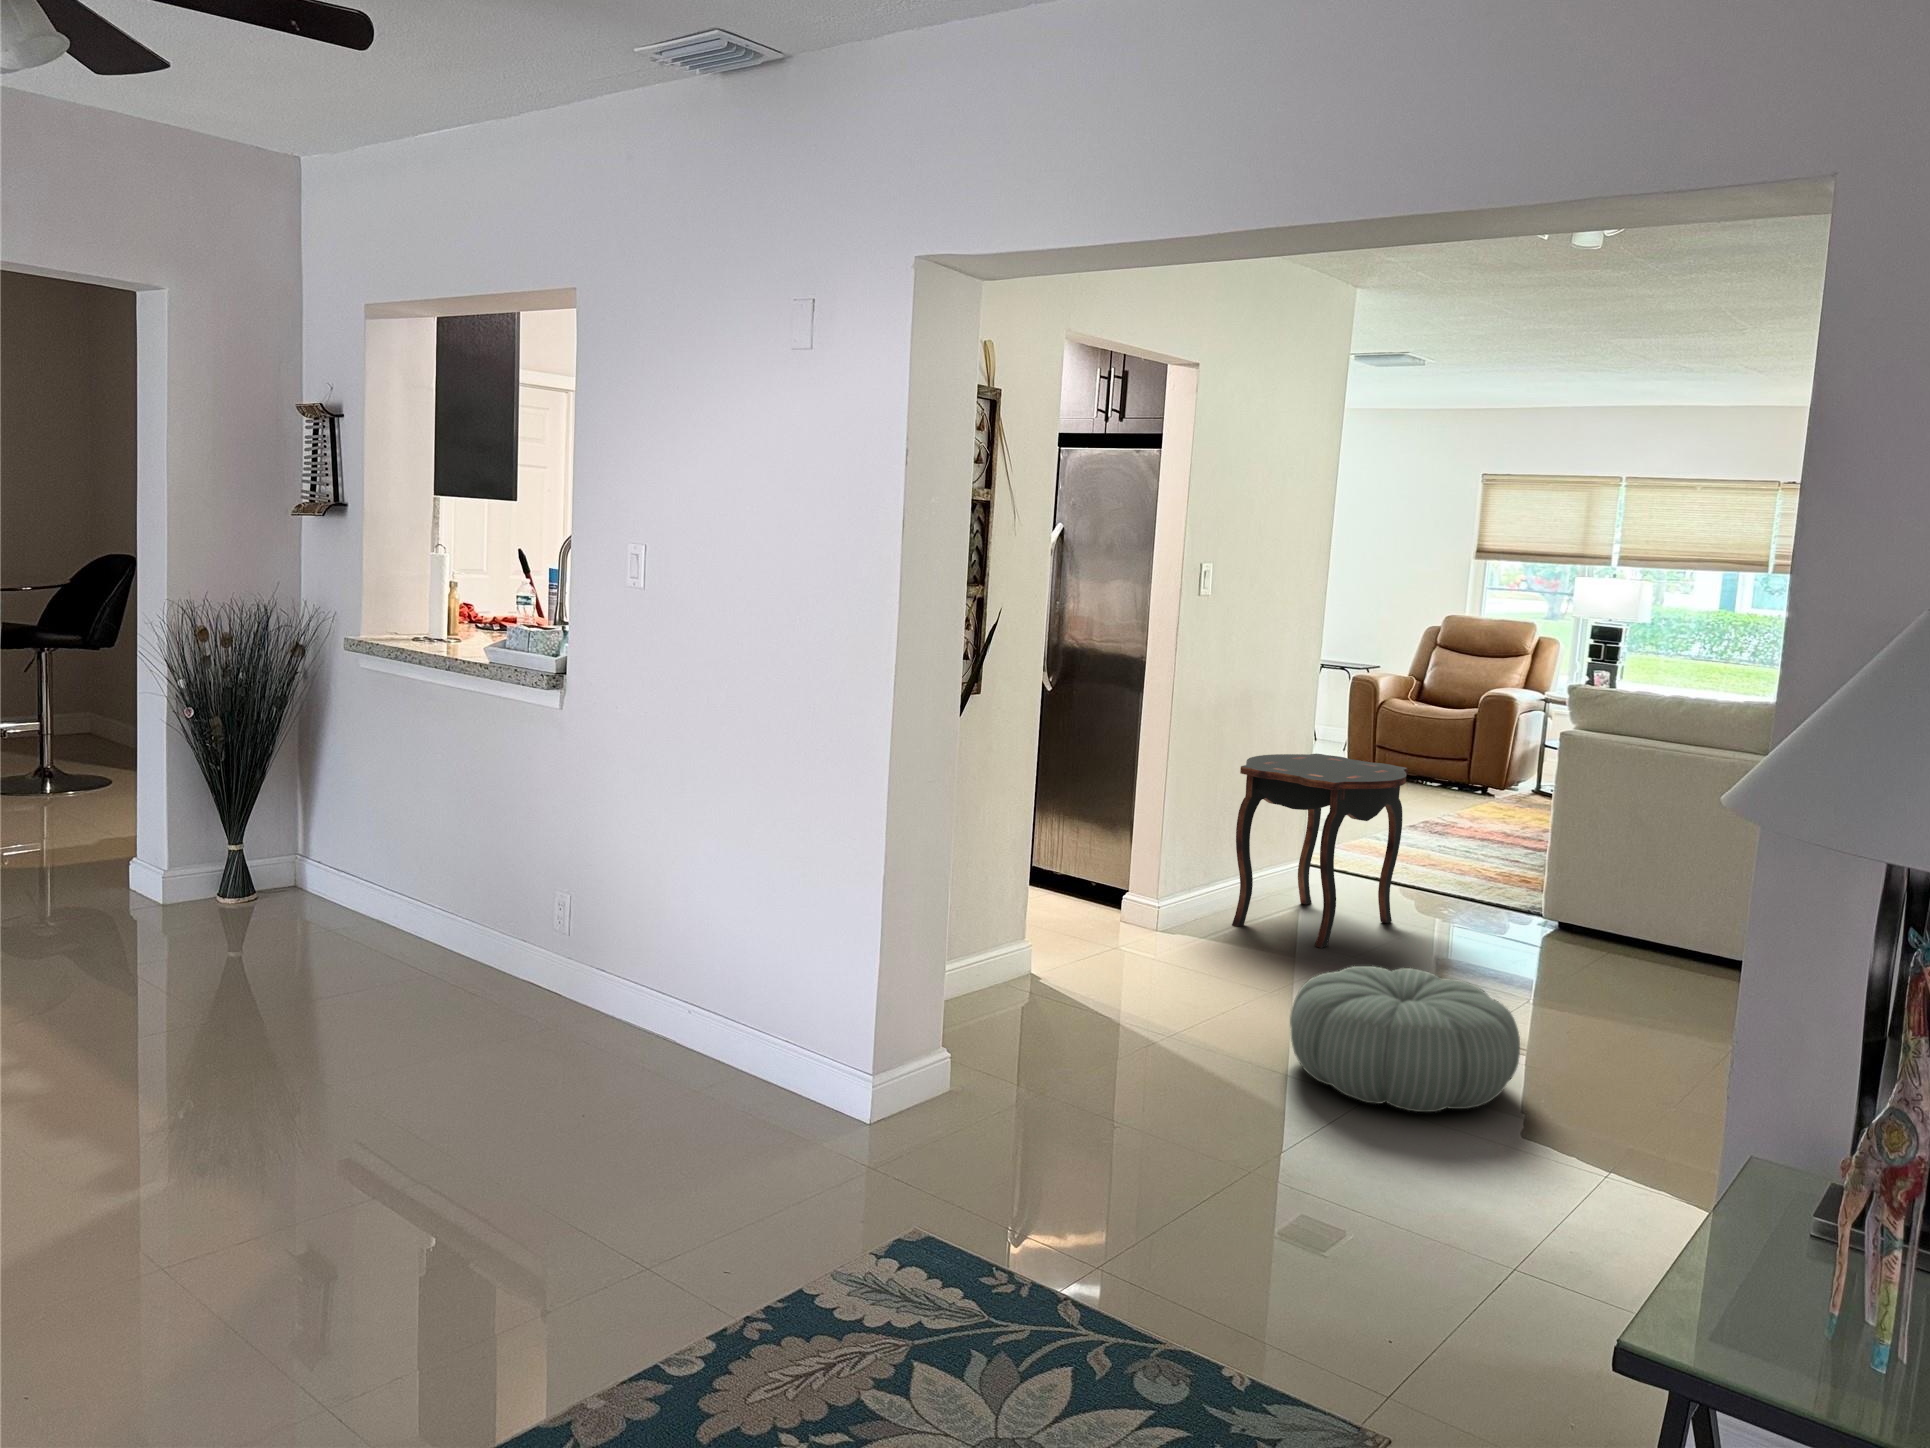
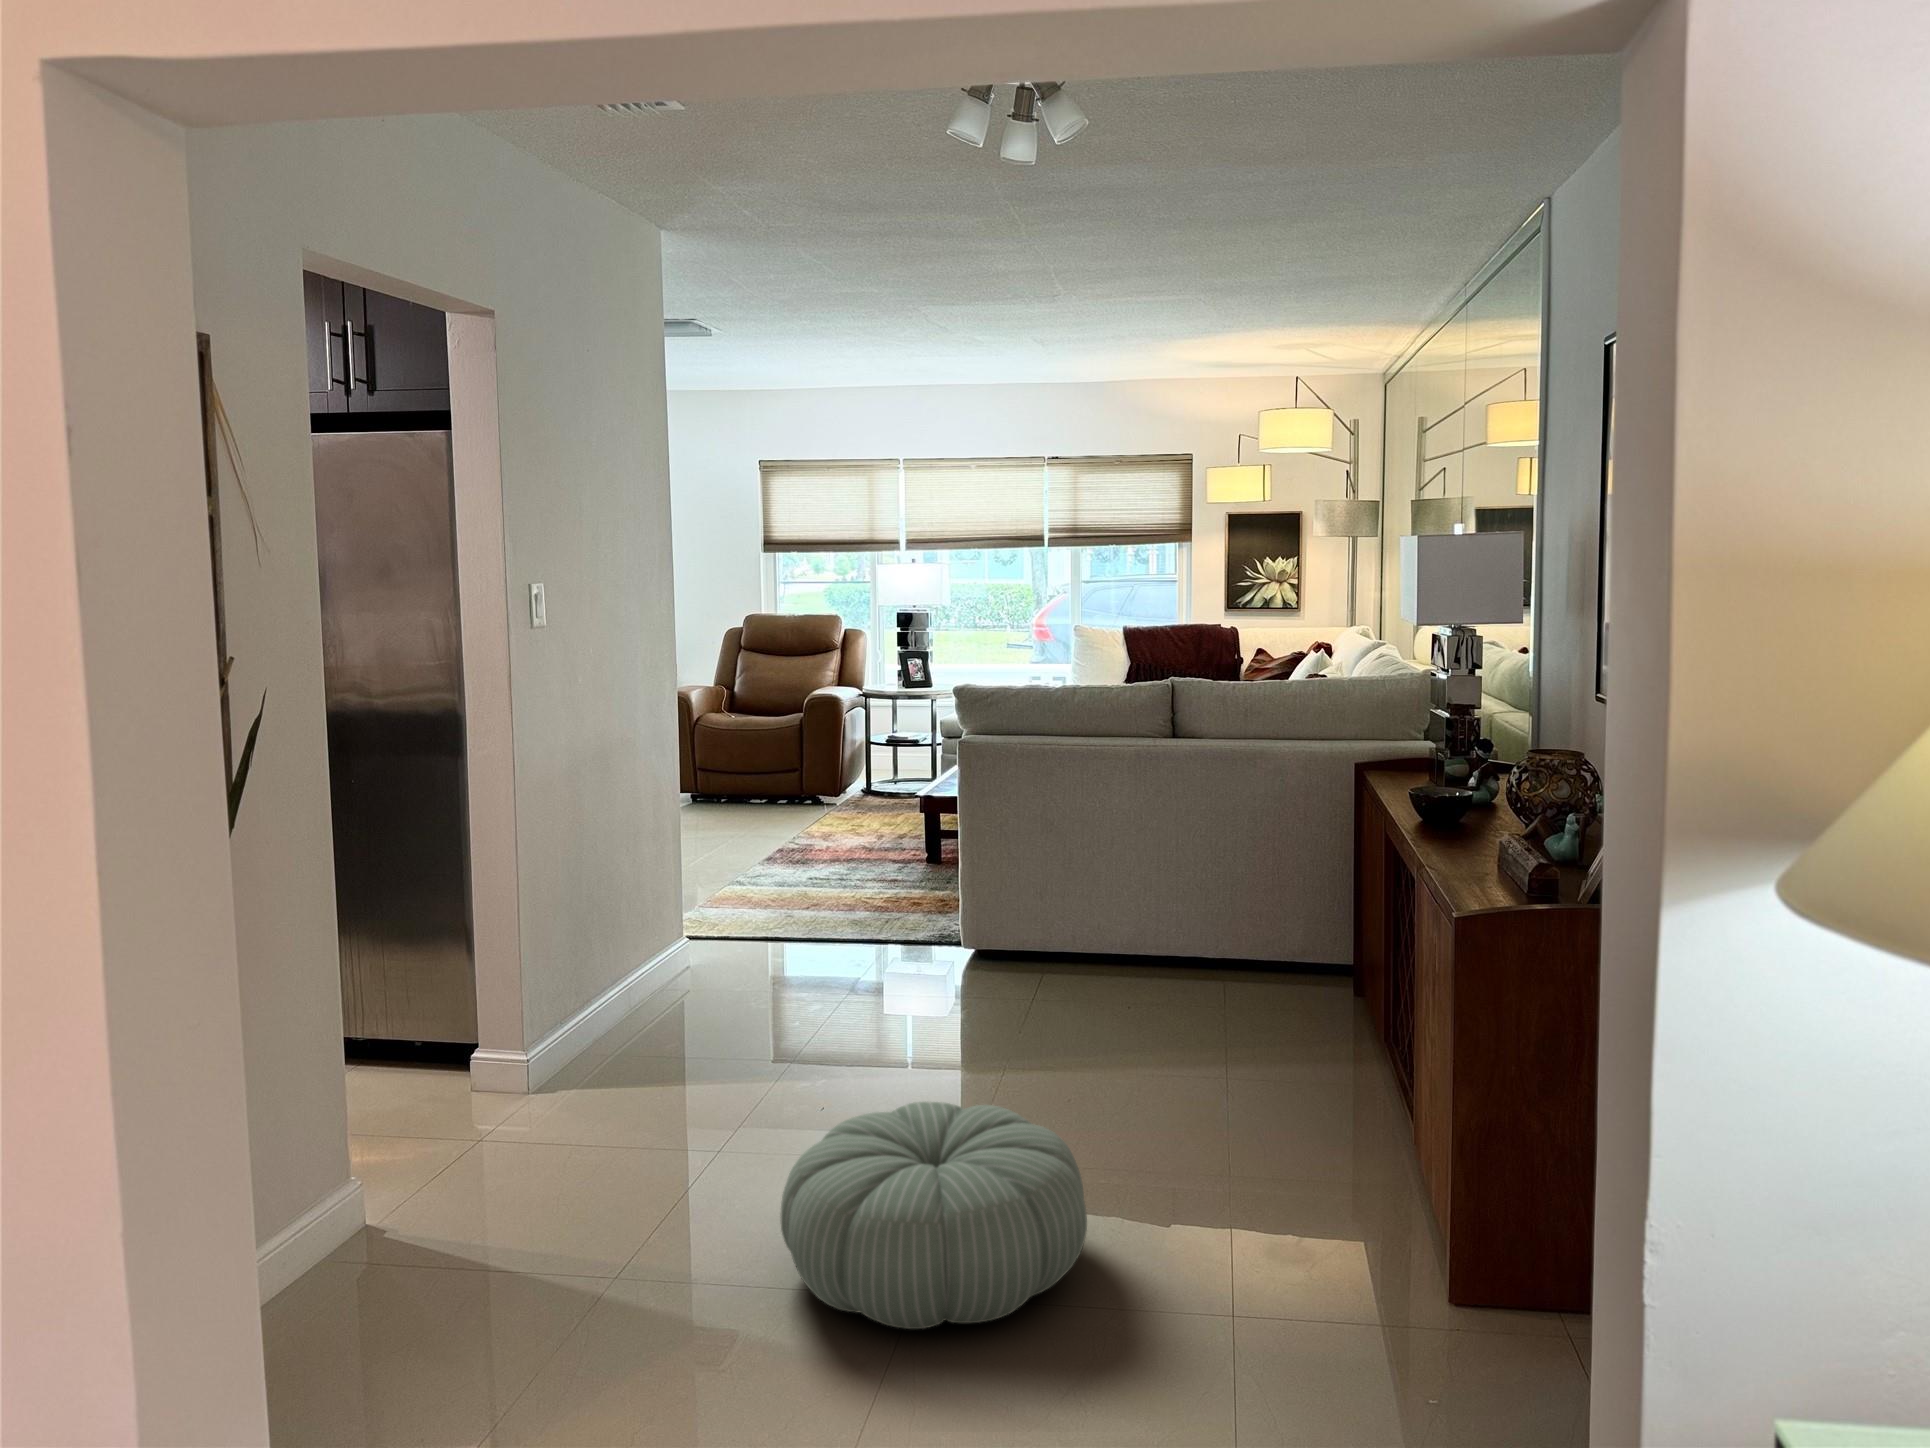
side table: present [1232,754,1408,948] -> none [607,809,812,1062]

